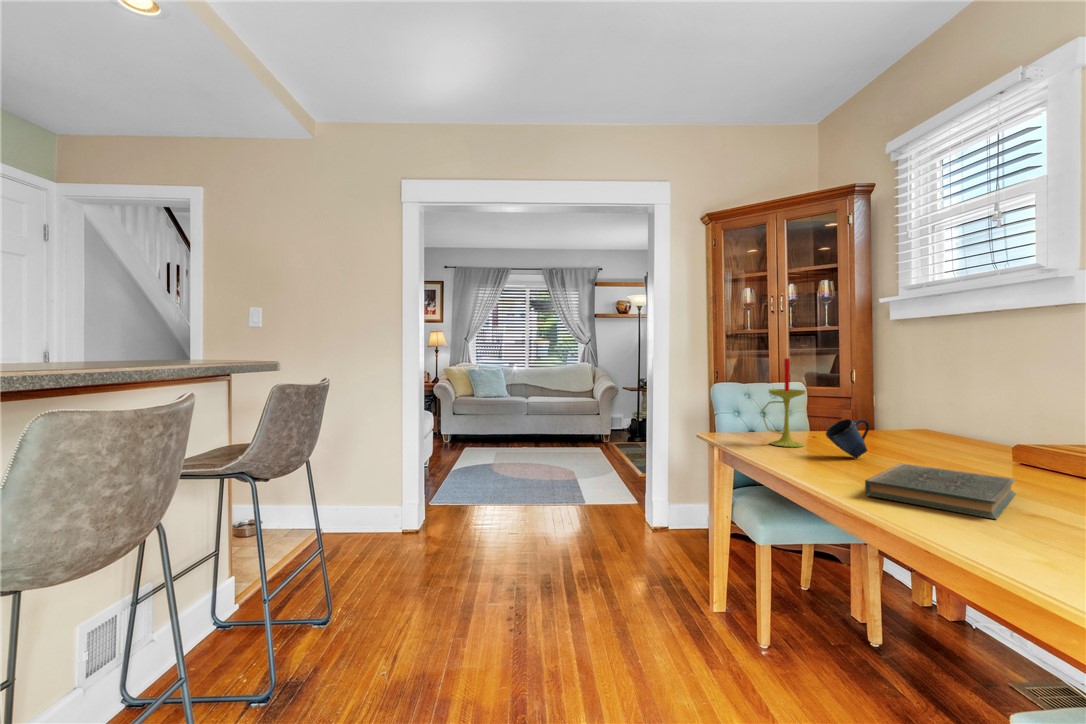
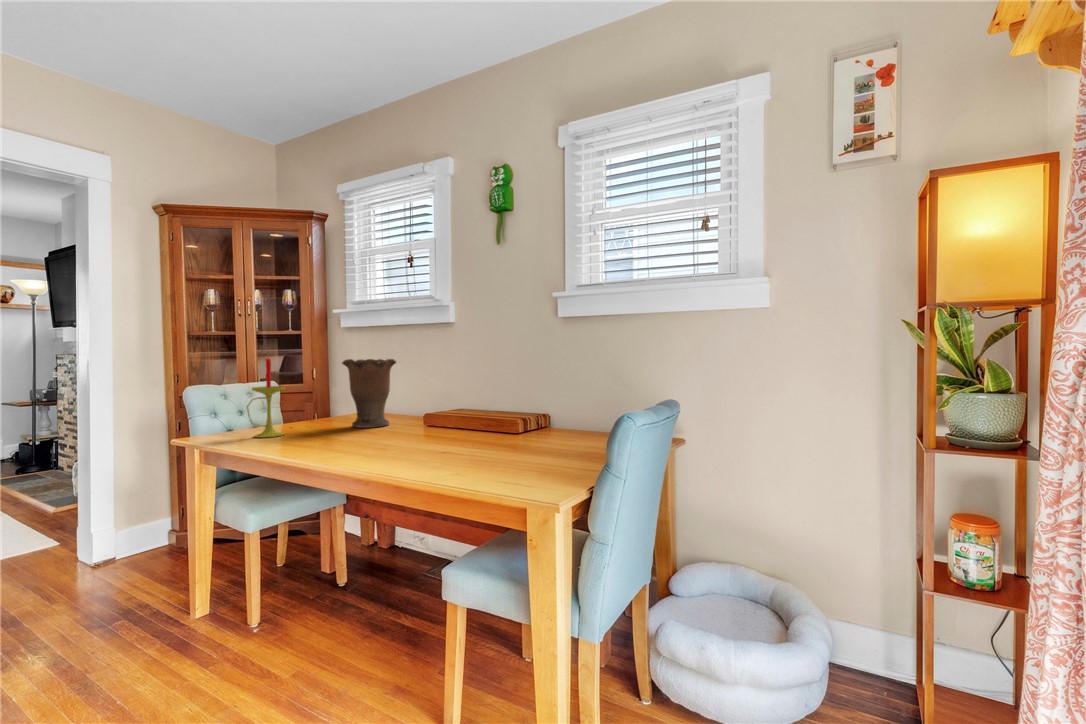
vase: none [880,360,969,455] -> present [342,359,396,428]
mug: present [826,419,870,458] -> none [305,406,338,437]
book: present [865,463,1016,519] -> none [343,431,425,457]

